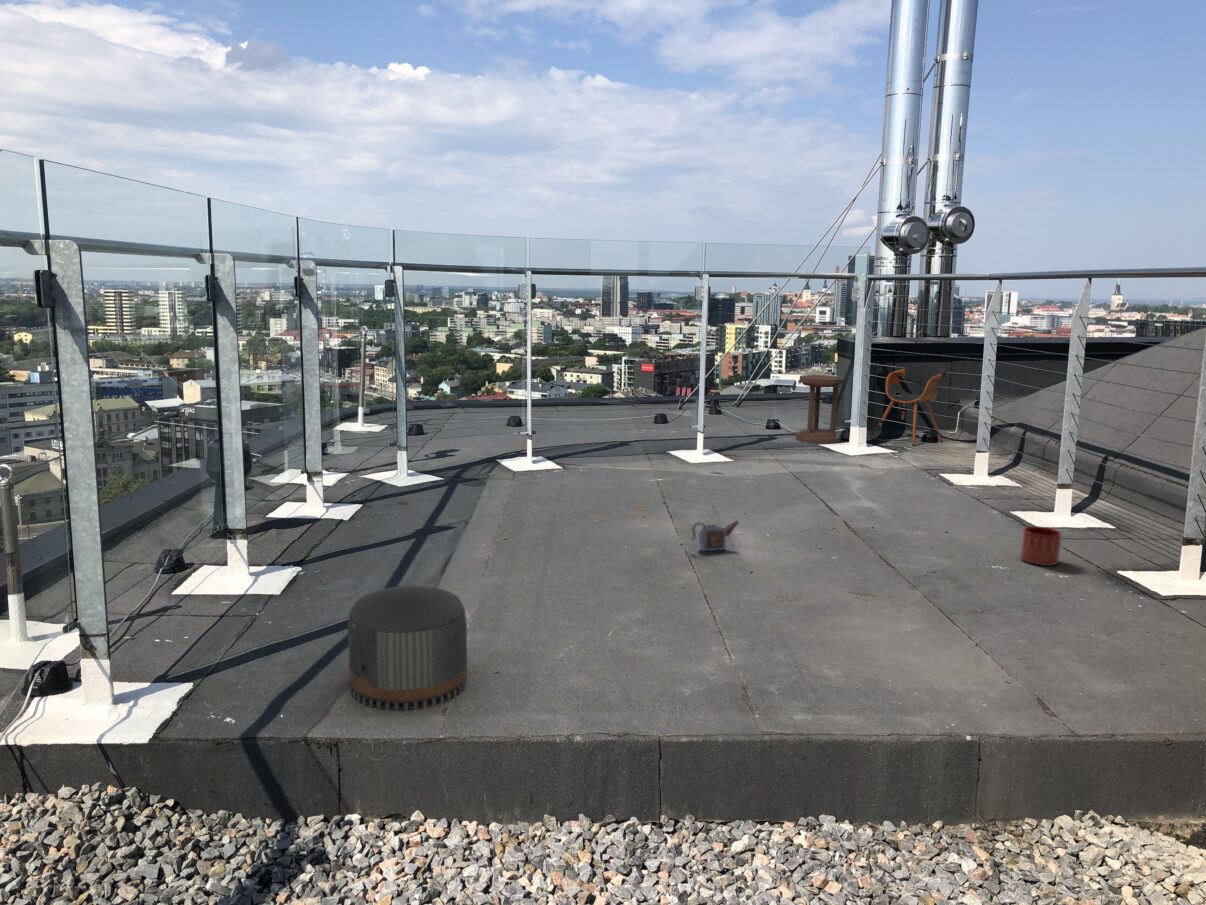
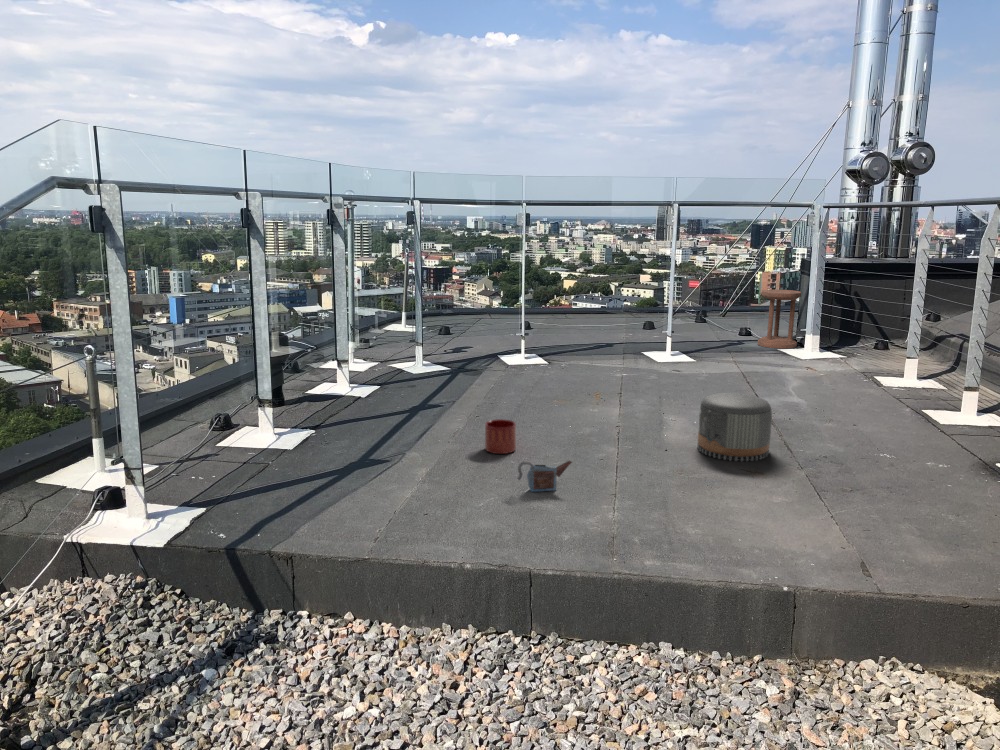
chair: present [879,363,946,446] -> none [828,279,897,352]
watering can: present [691,521,739,551] -> present [518,461,572,492]
planter: present [1020,526,1062,566] -> present [485,419,516,454]
pouf: present [348,586,467,711] -> present [698,393,772,461]

